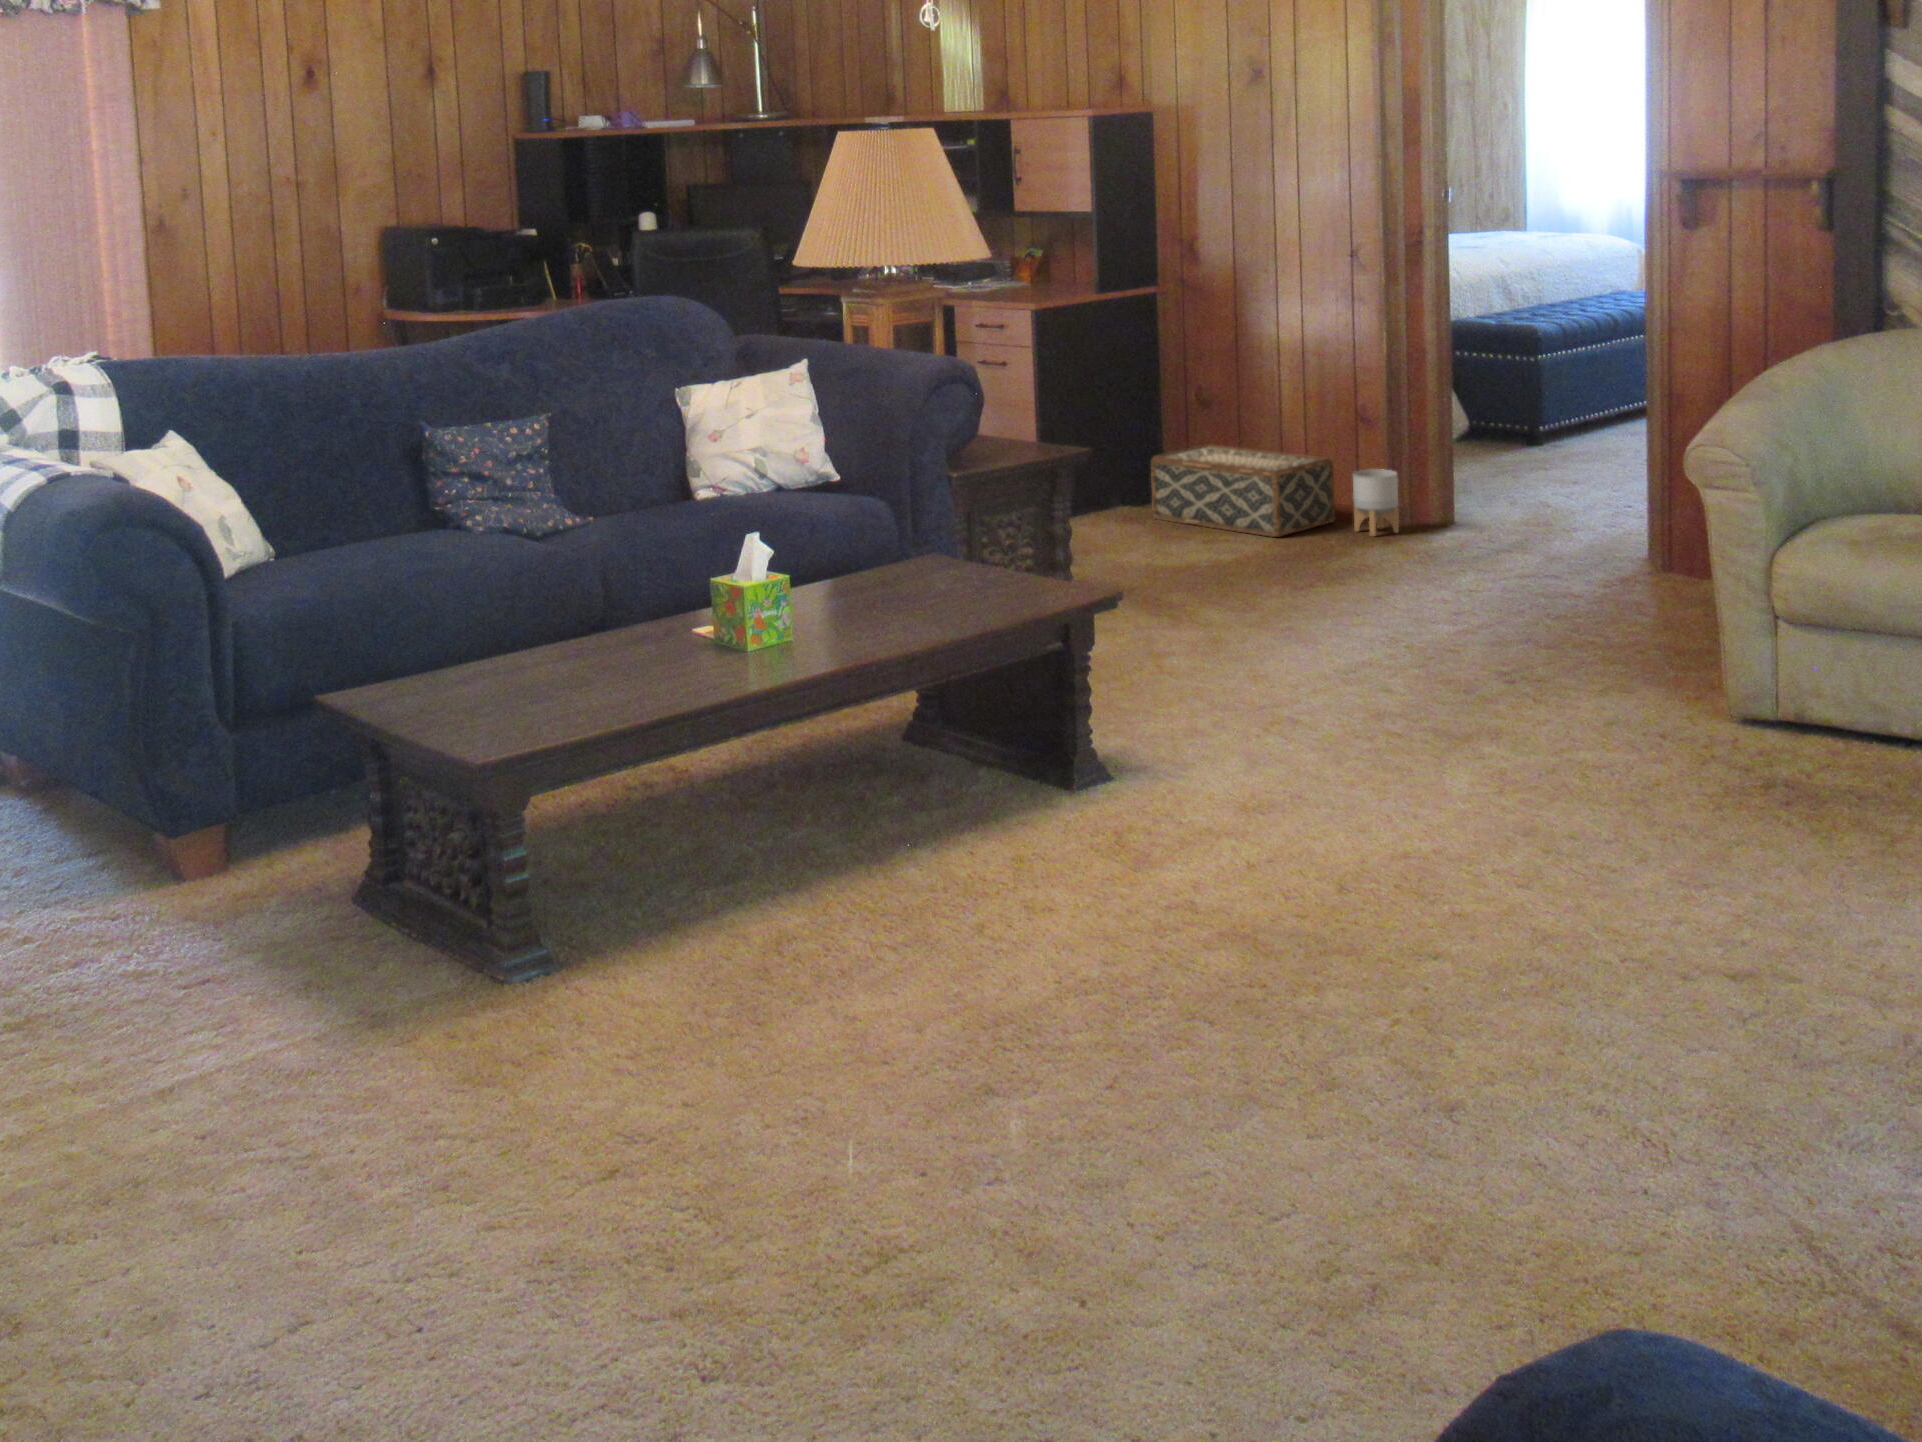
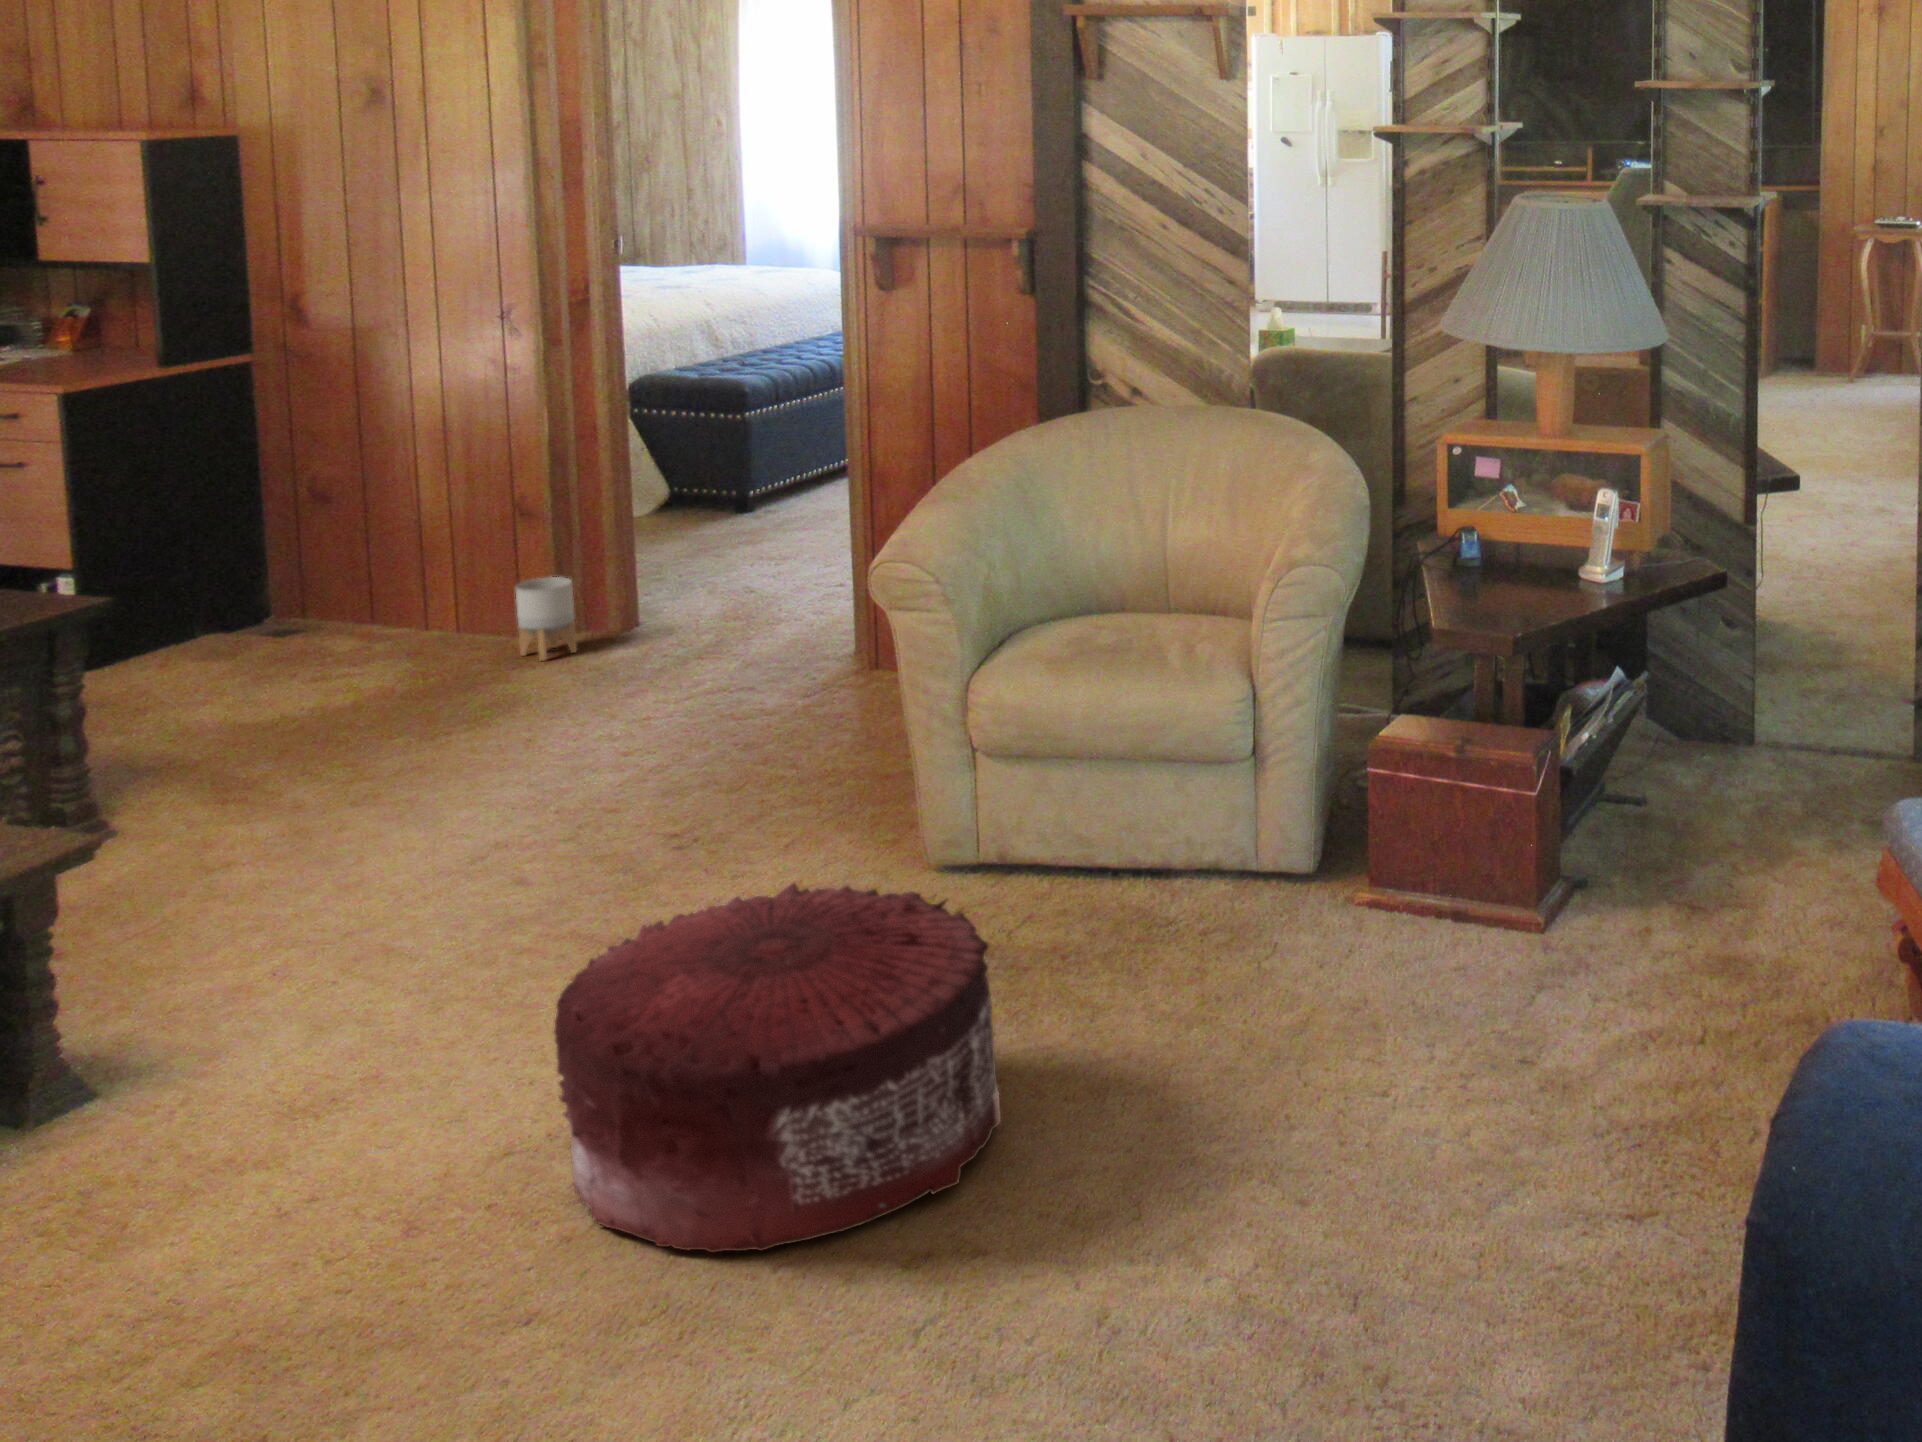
woven basket: present [1151,444,1335,537] -> none [242,558,497,675]
pouf: none [1444,679,1817,951] -> present [554,882,1001,1253]

